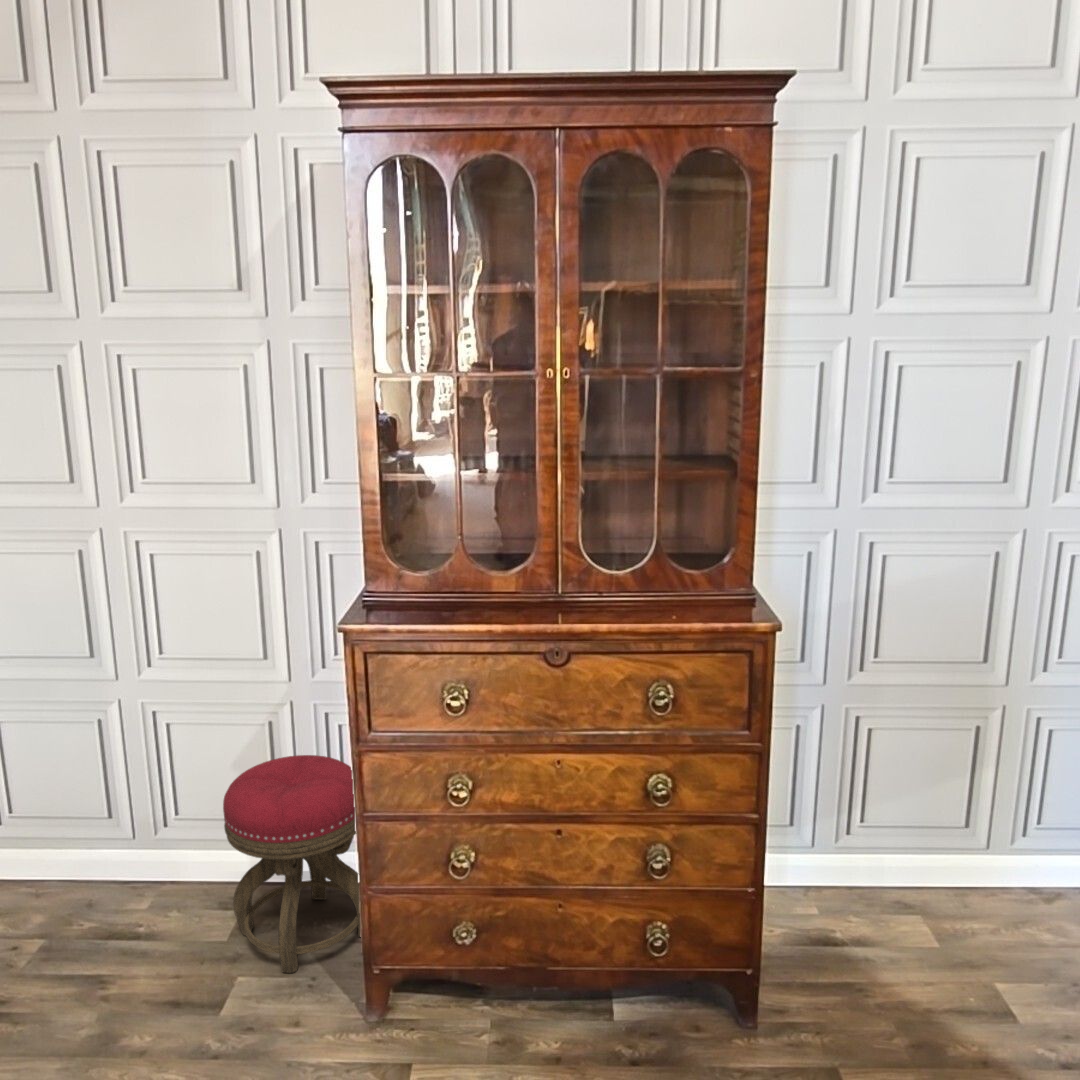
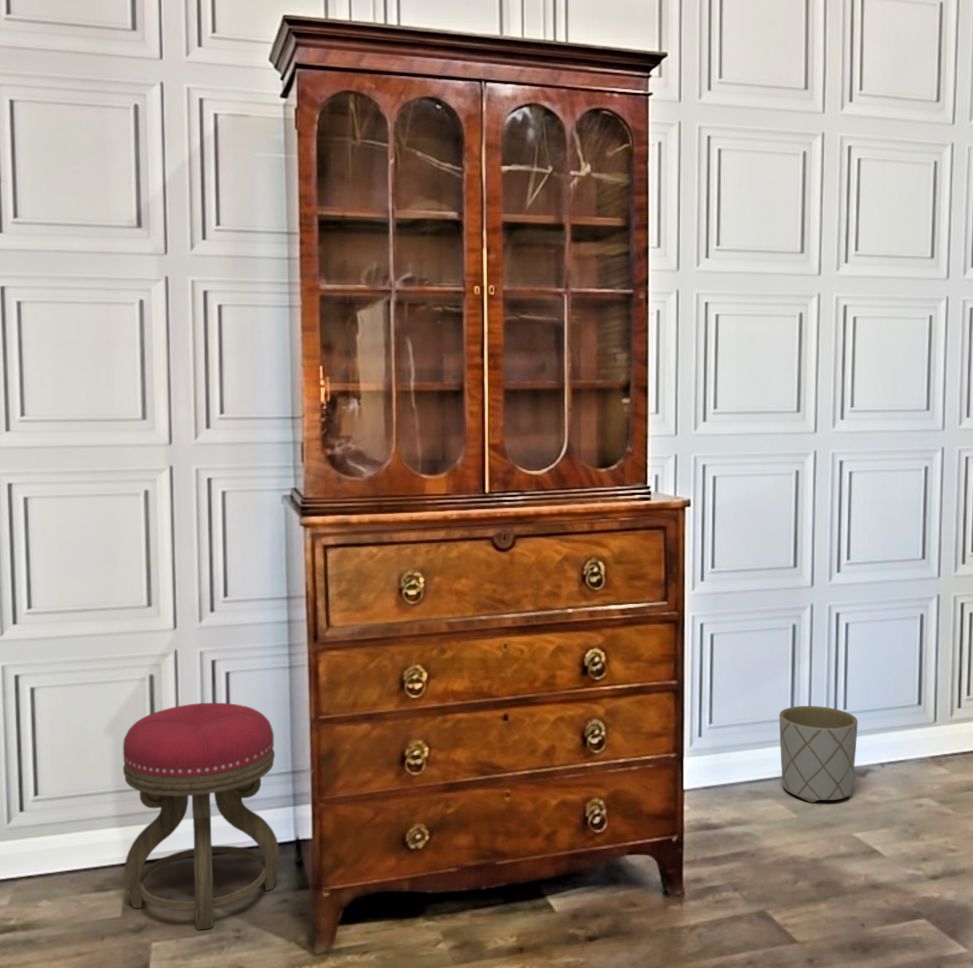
planter: none [943,809,1039,927] -> present [779,706,858,803]

